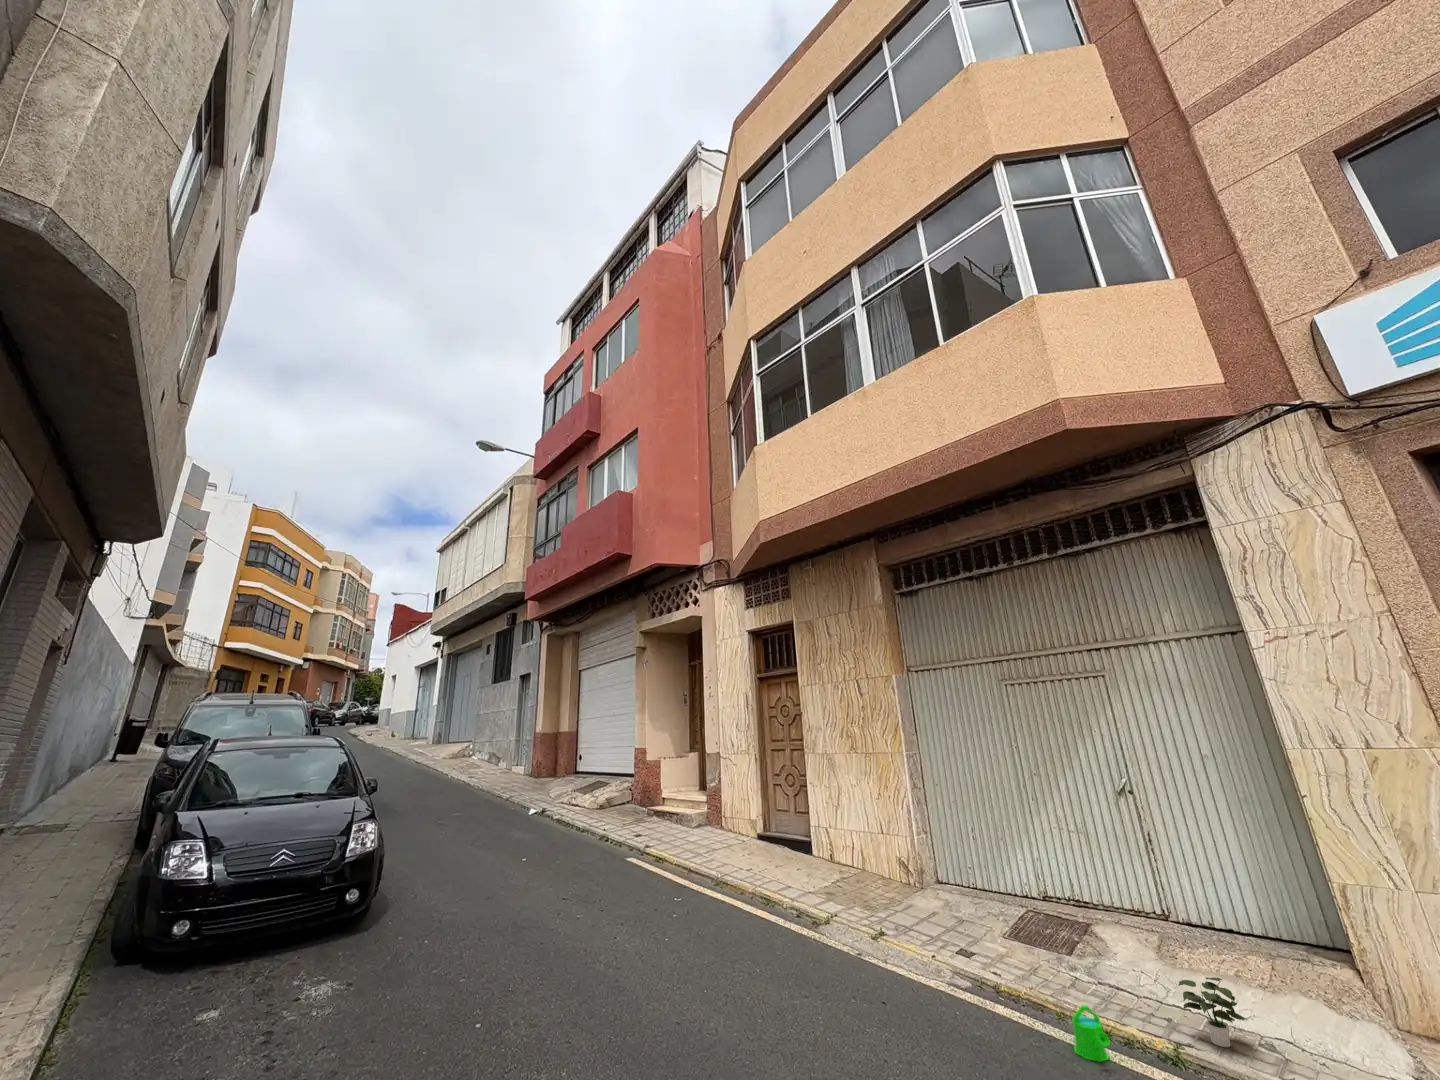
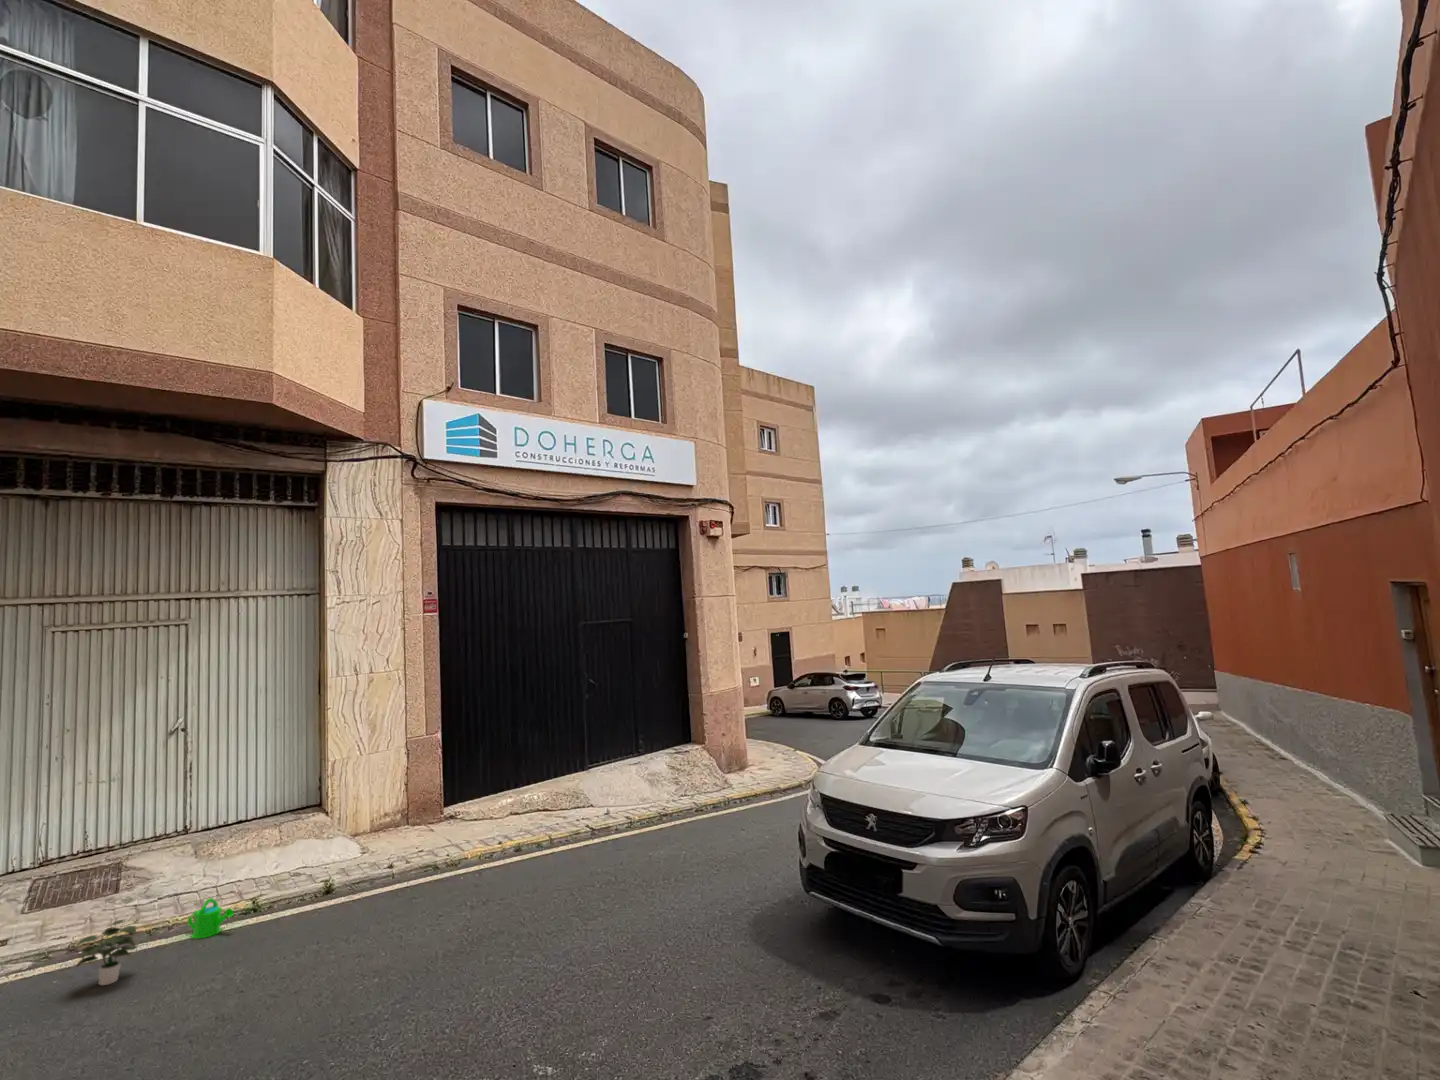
potted plant: present [1178,977,1247,1047] -> present [77,920,138,985]

